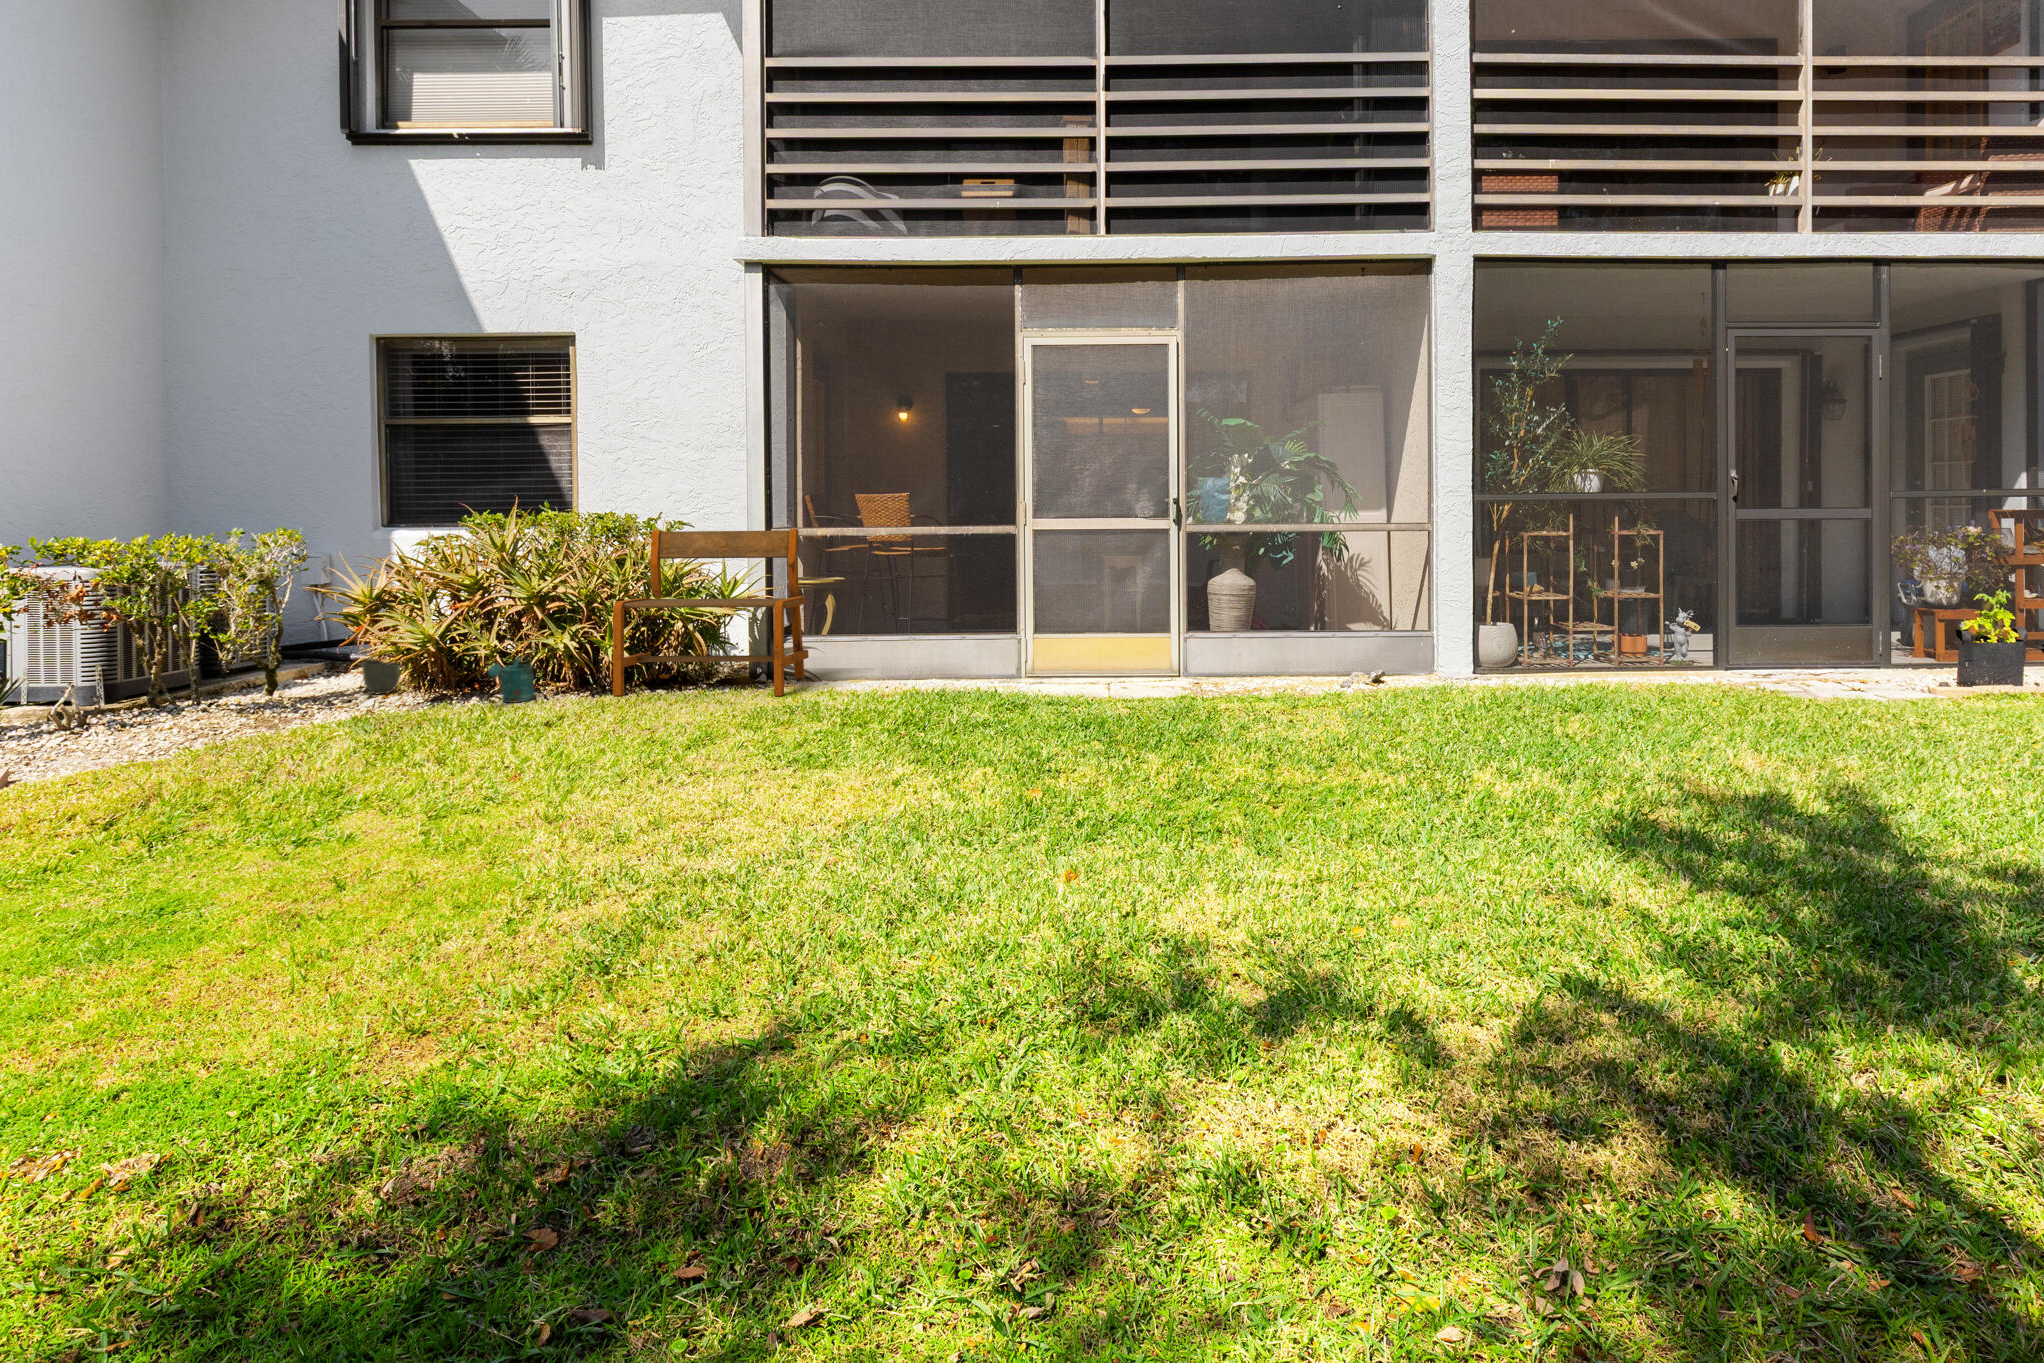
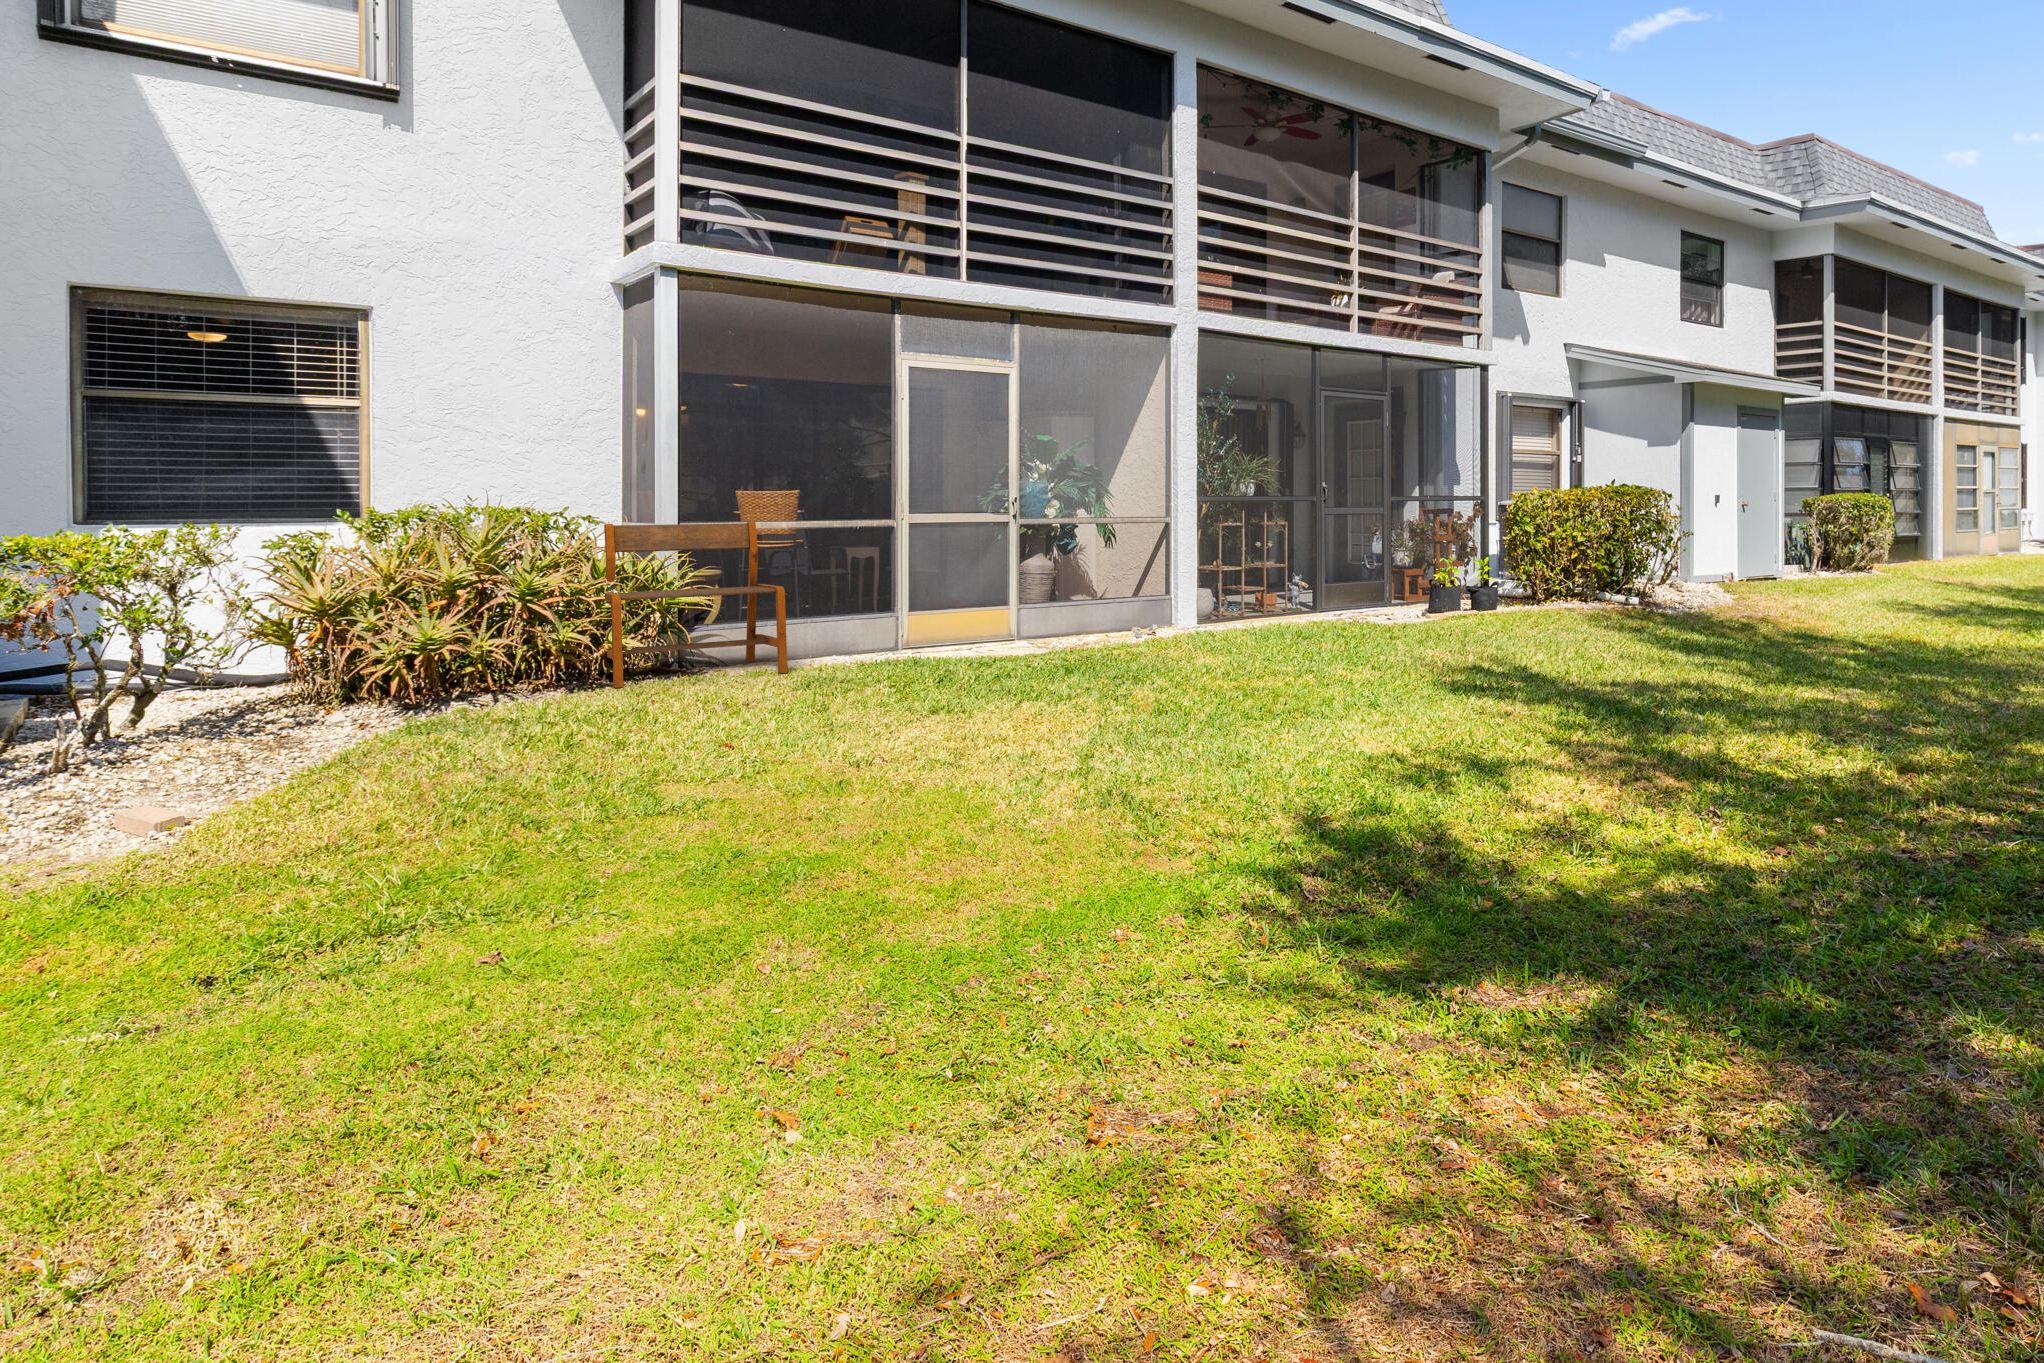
watering can: present [488,656,536,703] -> none [498,655,535,704]
planter: present [362,659,400,694] -> none [281,673,327,714]

